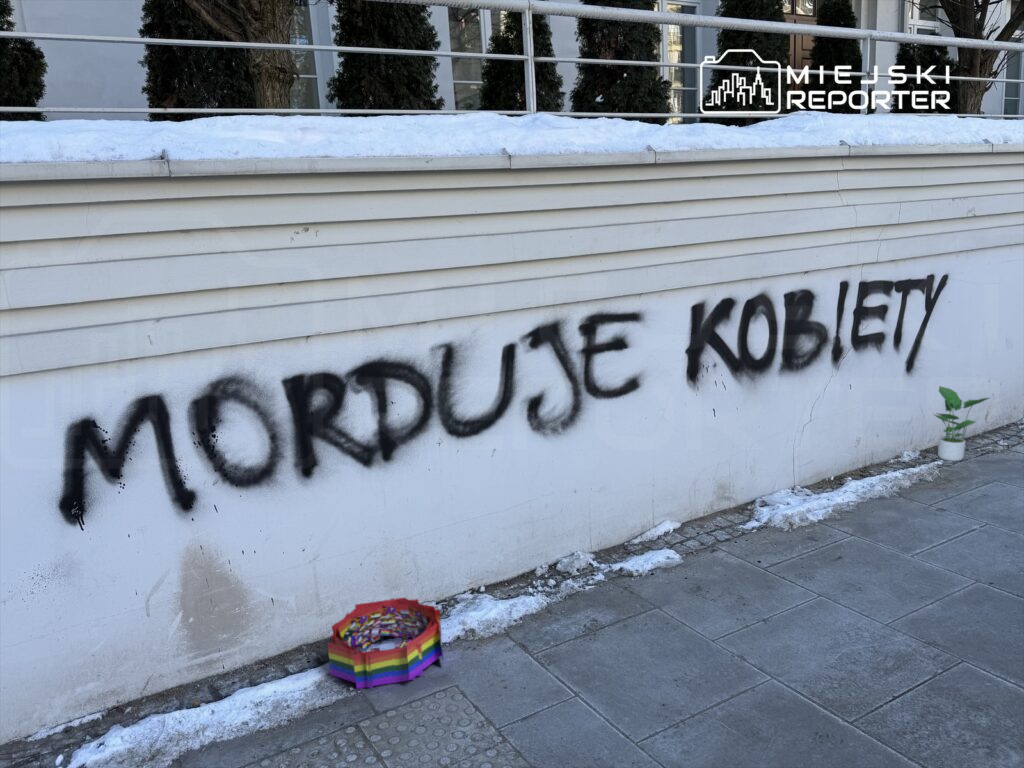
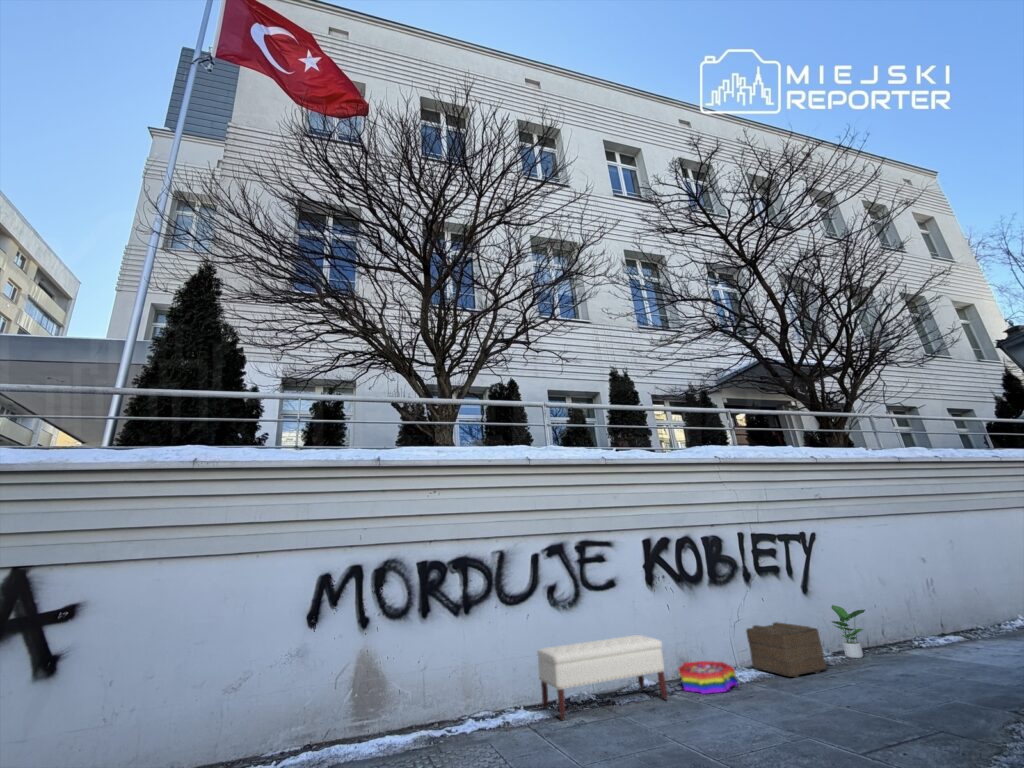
wooden crate: none [817,419,929,506] -> present [746,622,826,677]
bench: none [510,464,717,617] -> present [537,635,667,720]
storage bin: present [328,598,443,689] -> present [679,661,738,694]

